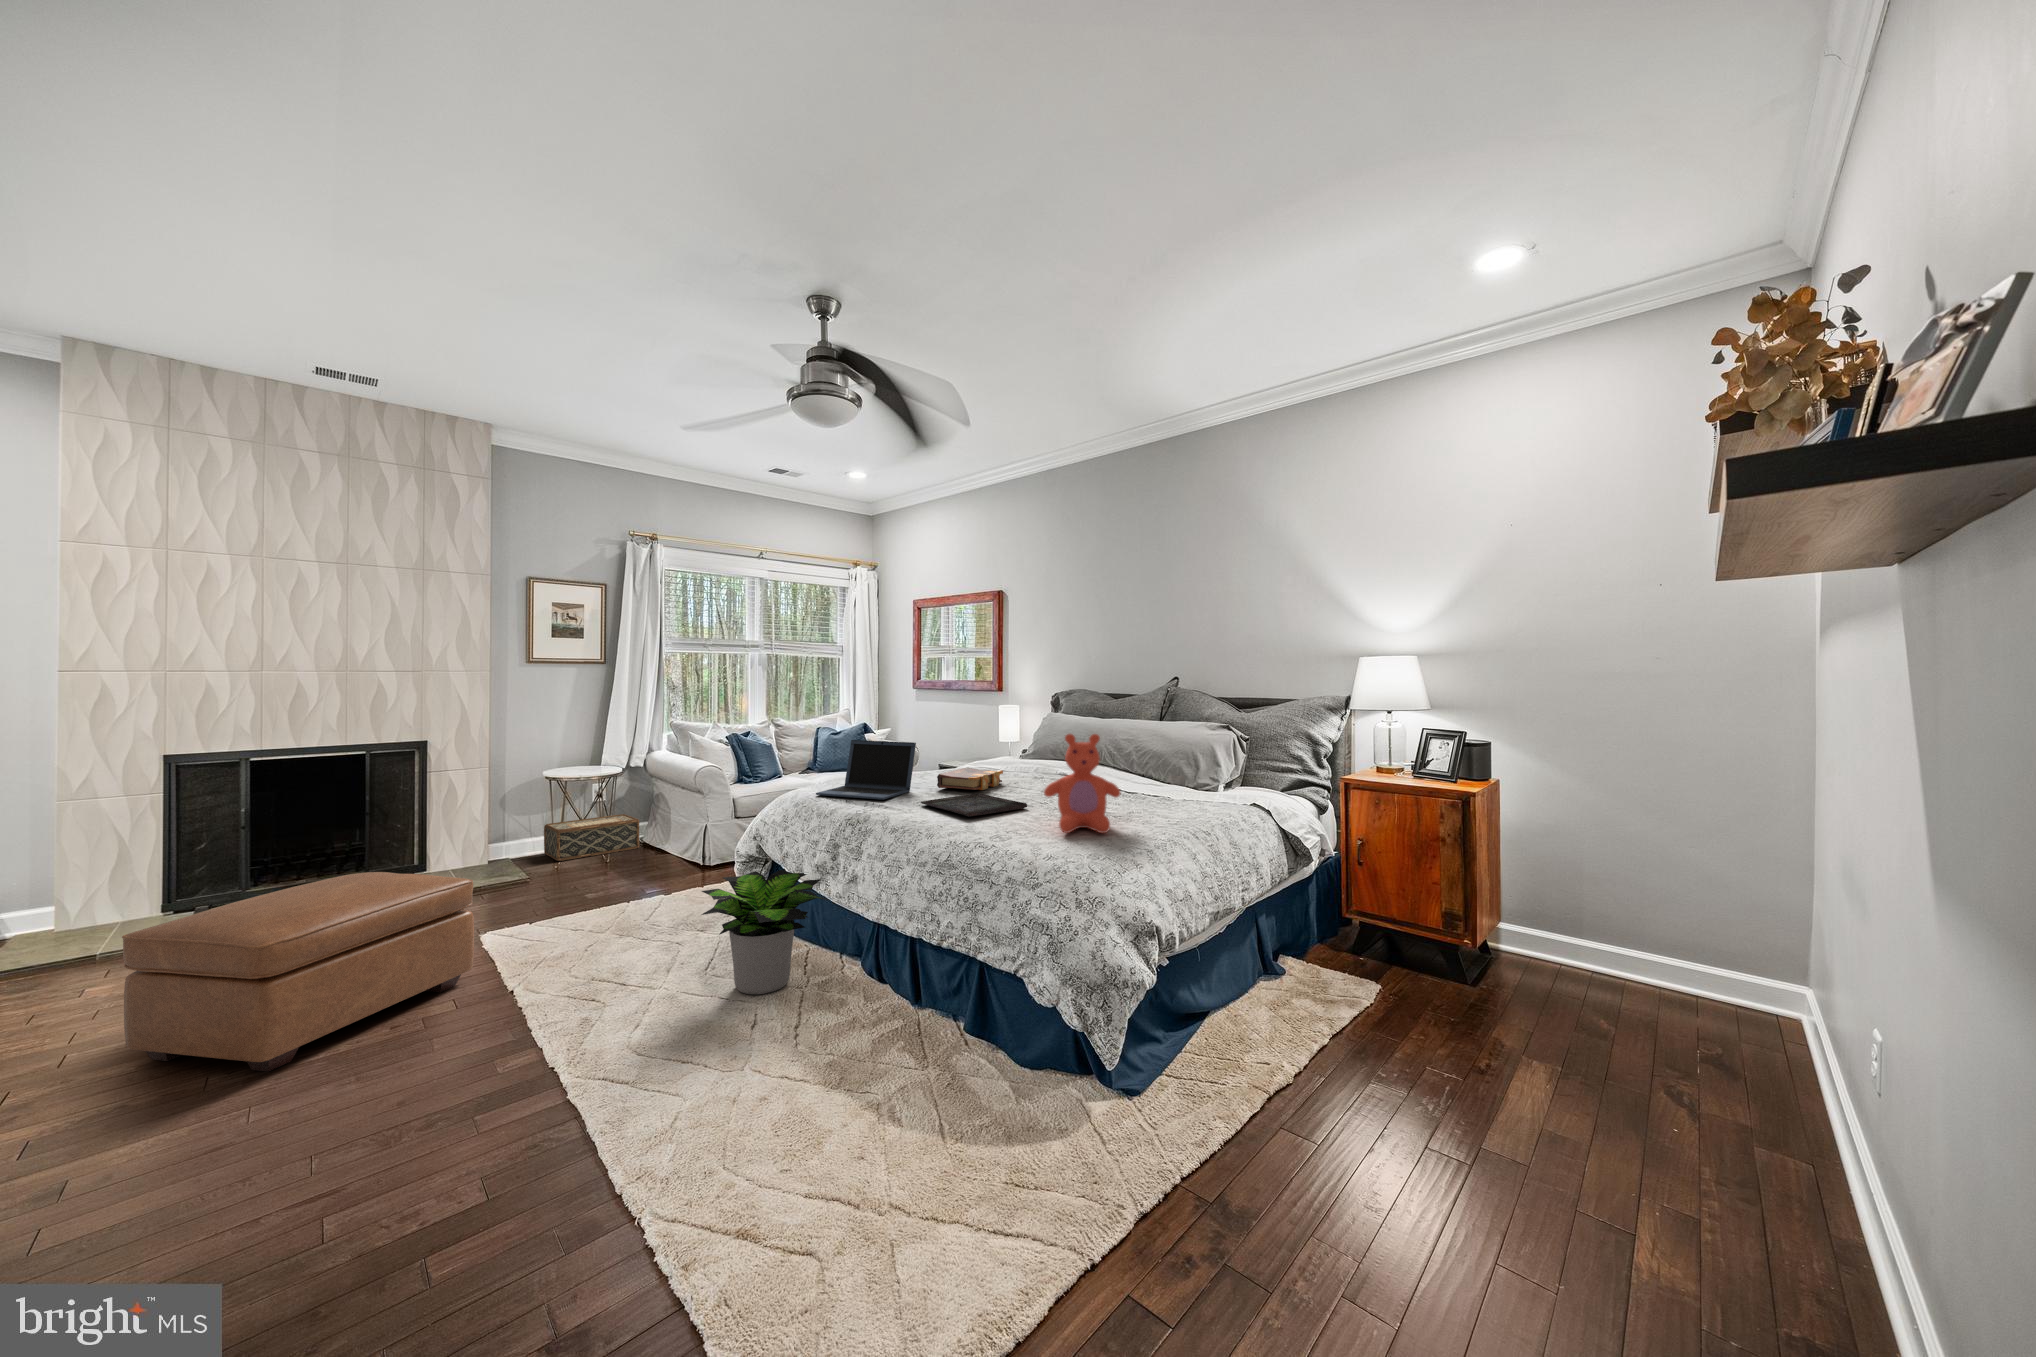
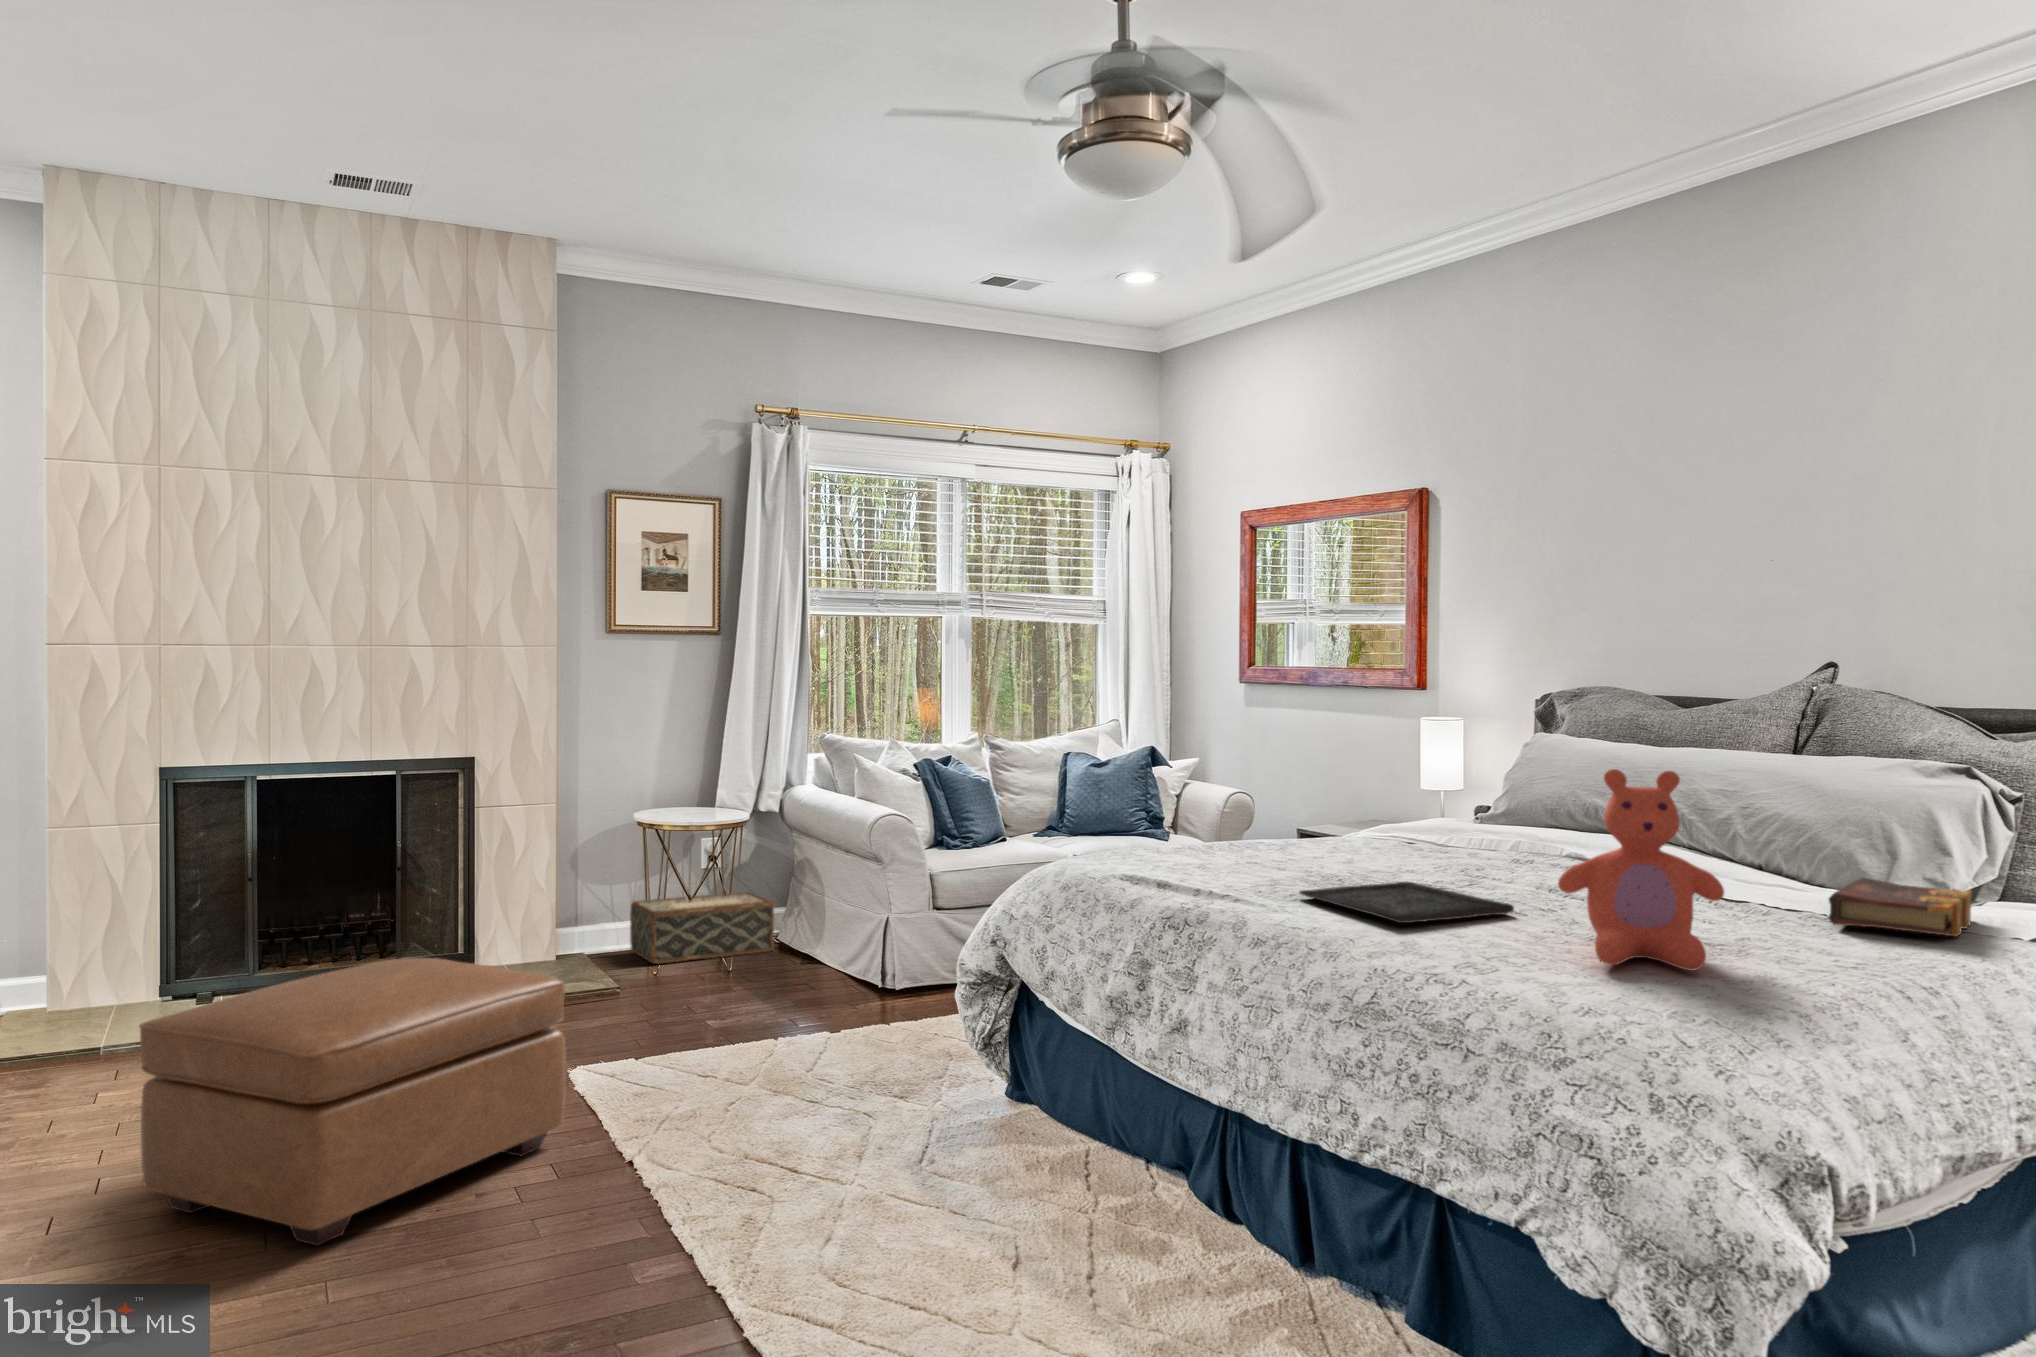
laptop: present [816,740,916,800] -> none [1100,773,1282,884]
book: present [937,767,1003,790] -> present [1829,877,1972,936]
potted plant: present [701,870,829,994] -> none [915,999,1140,1217]

